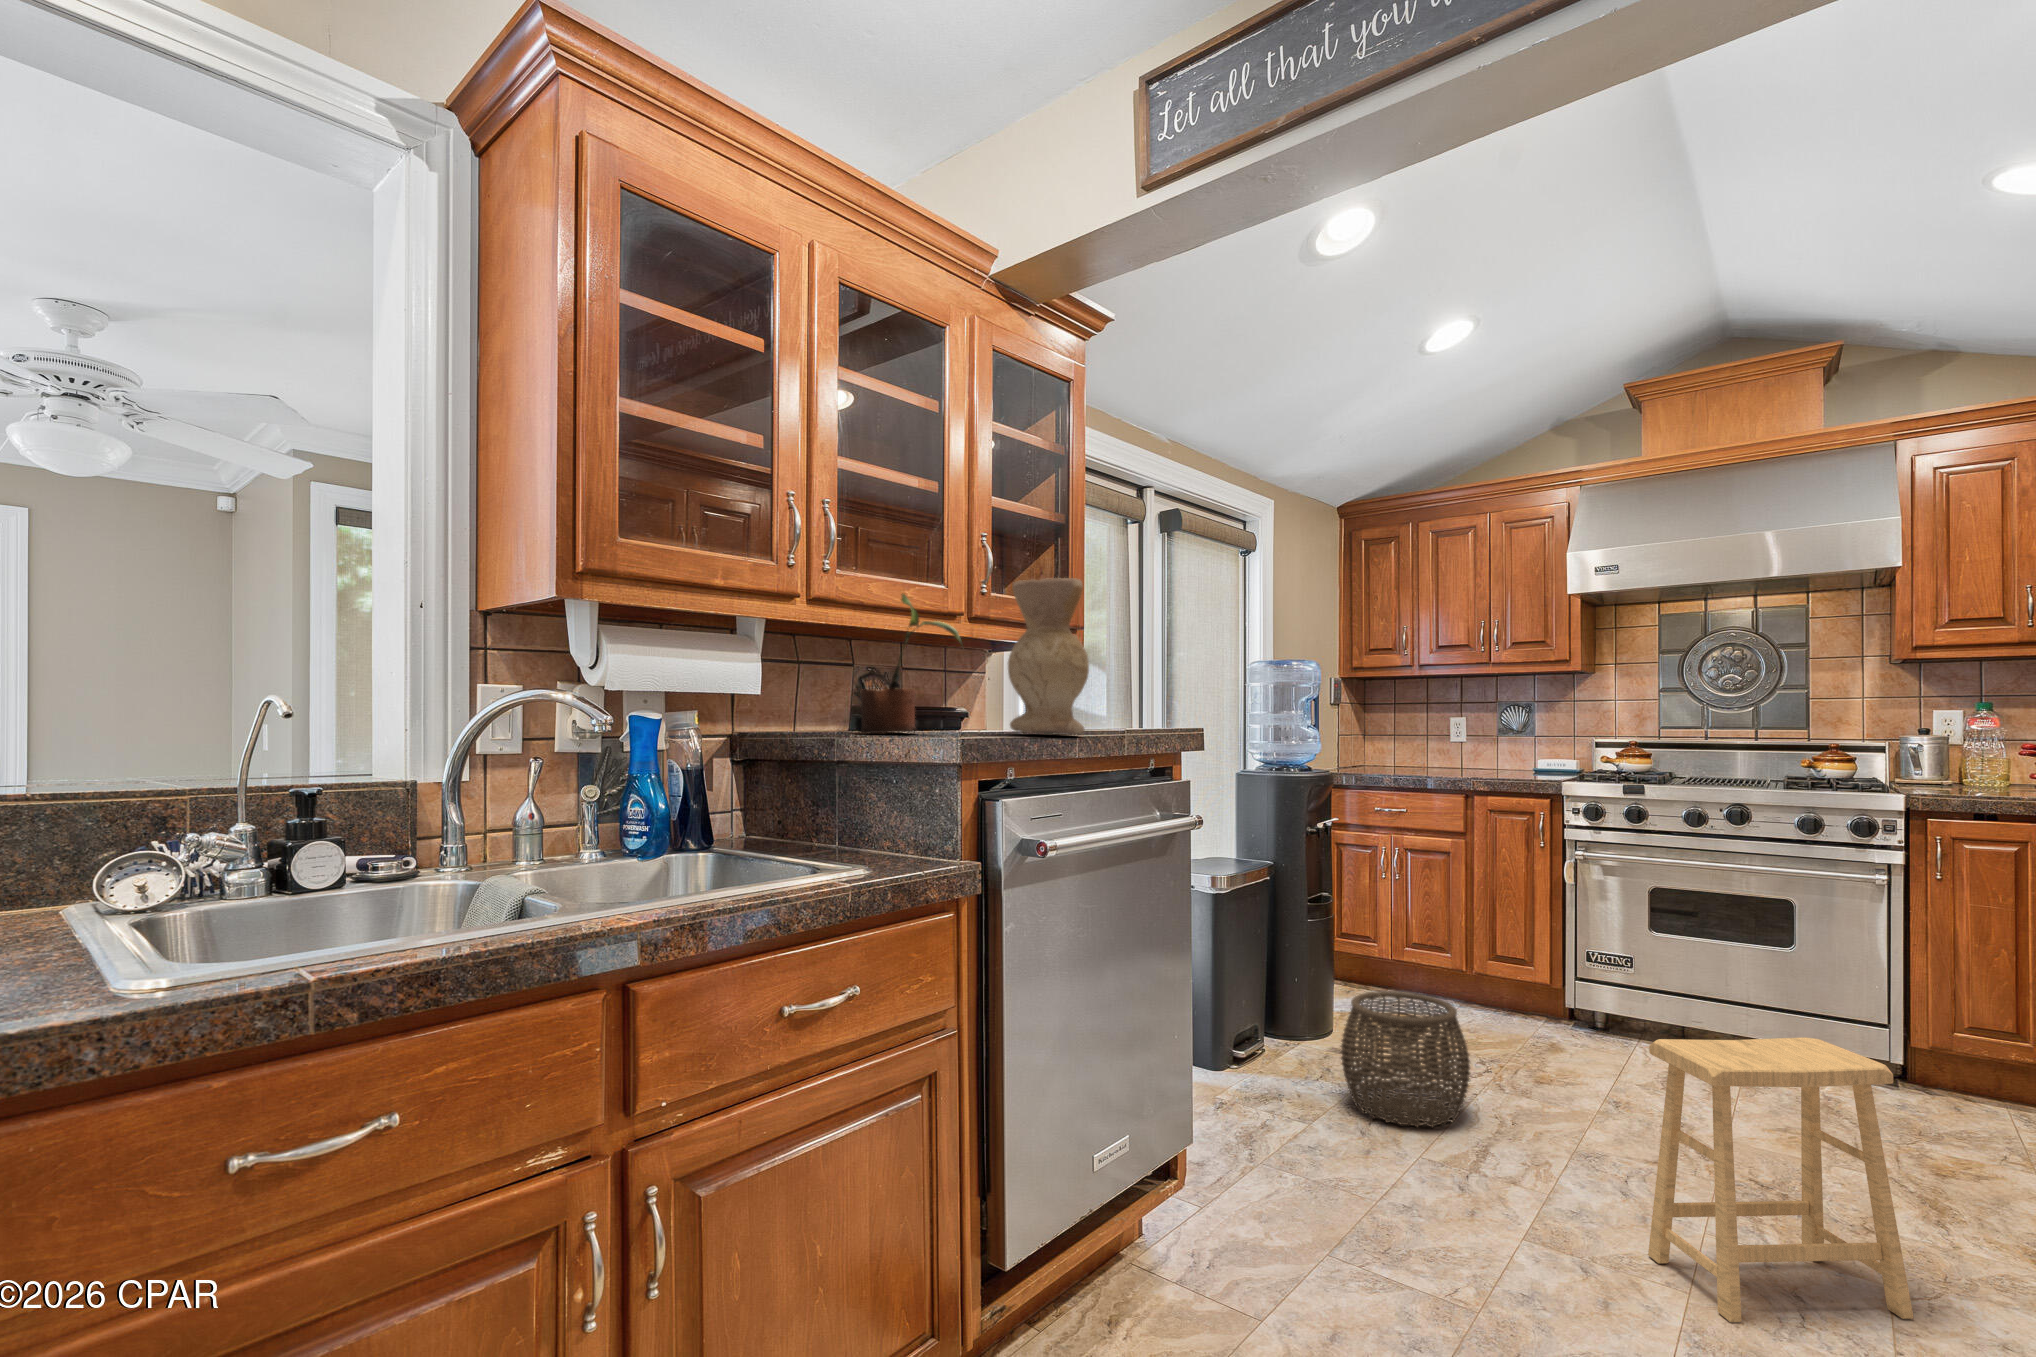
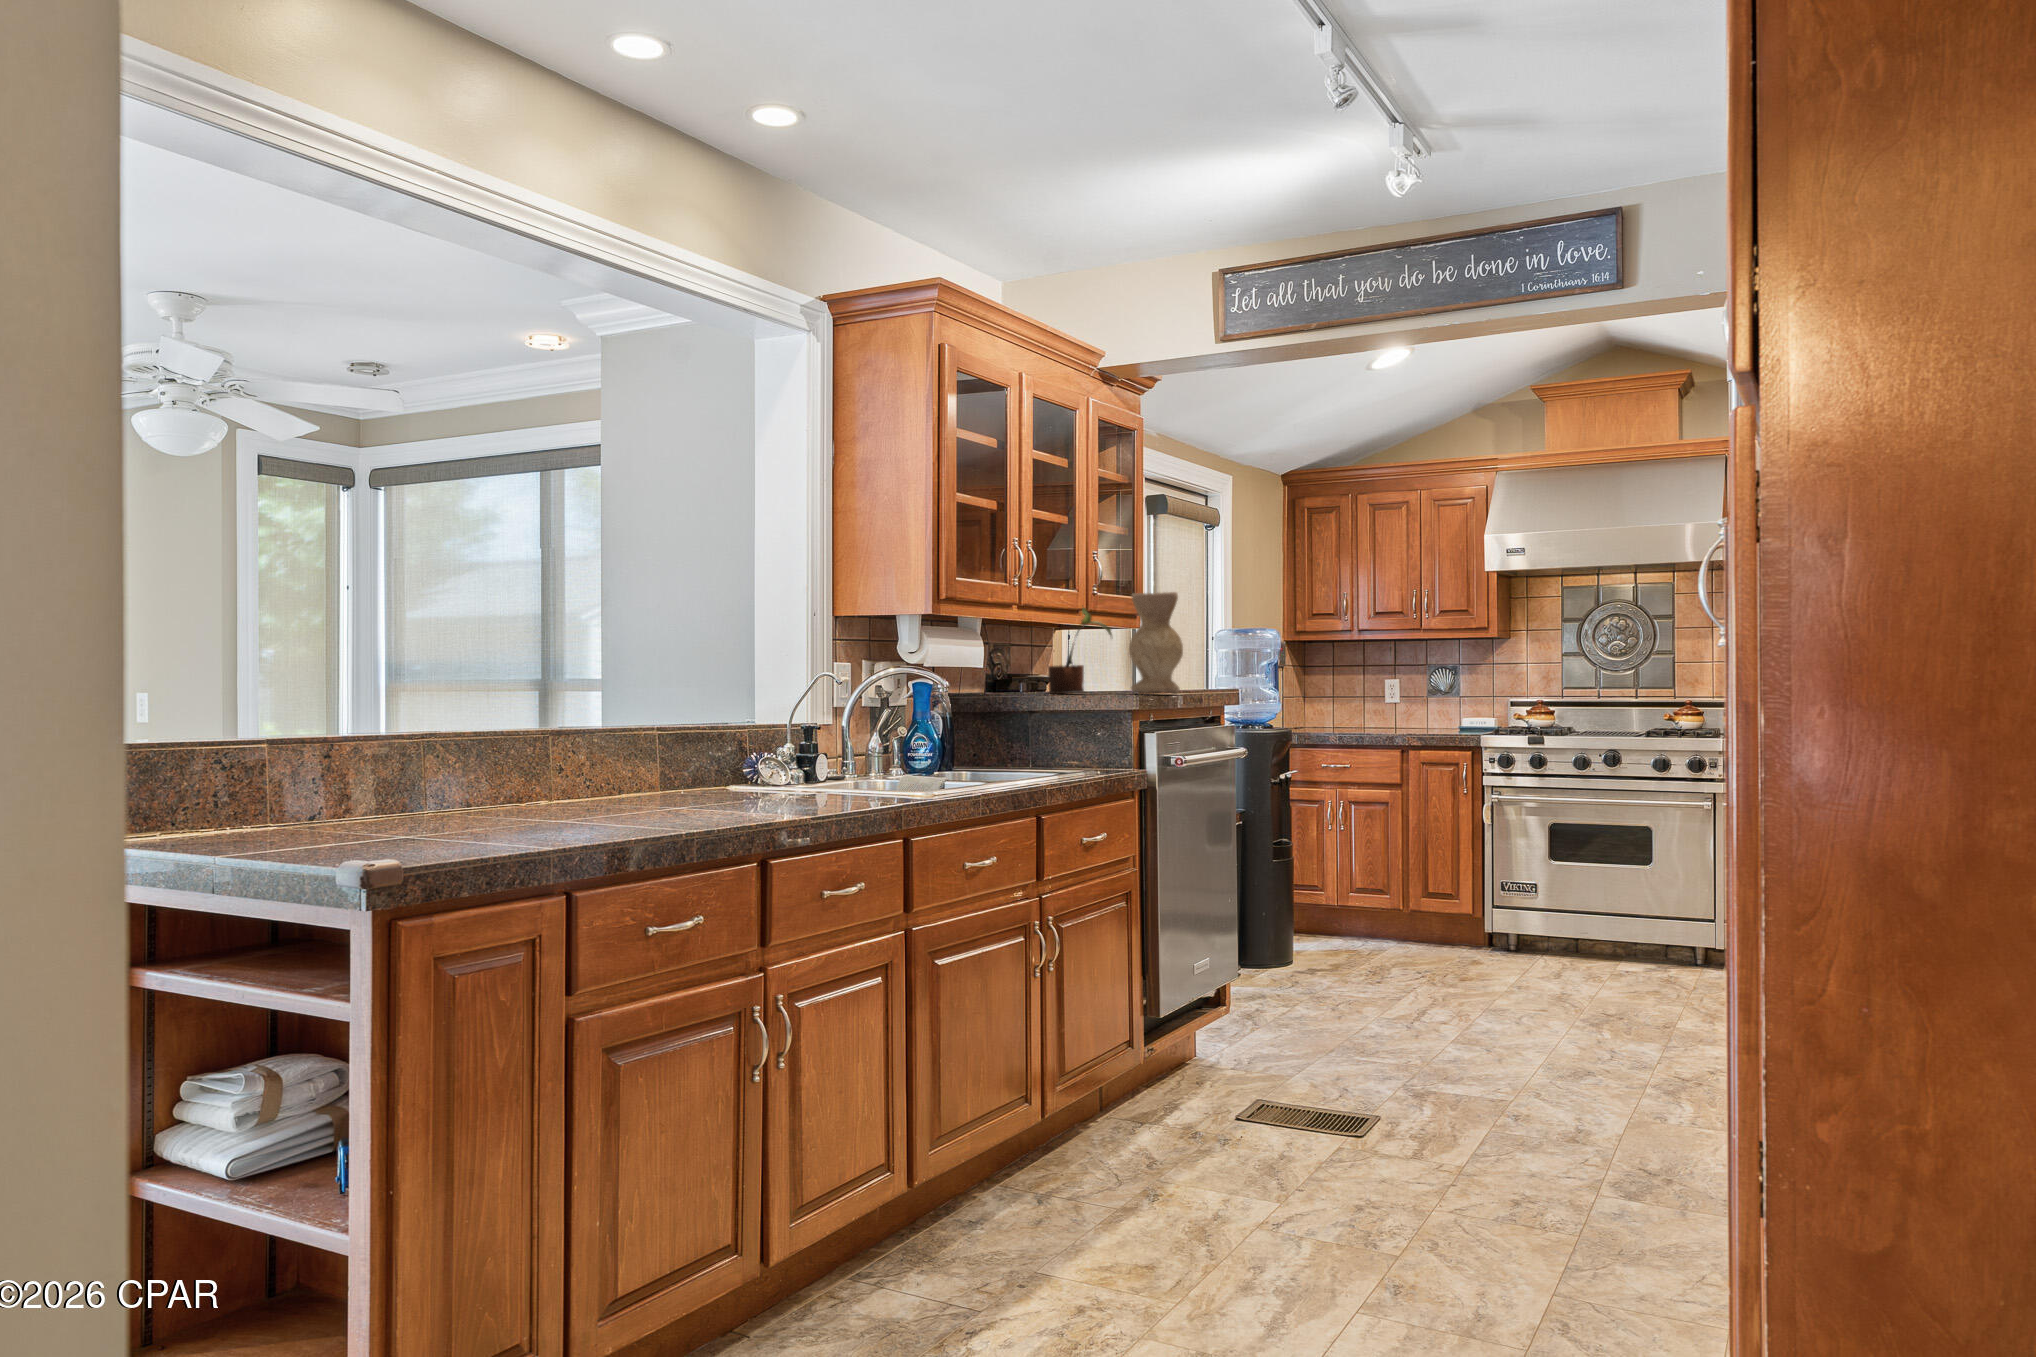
woven basket: present [1341,991,1470,1127] -> none [1311,902,1409,996]
footstool: present [1648,1037,1914,1322] -> none [1519,883,1659,1043]

